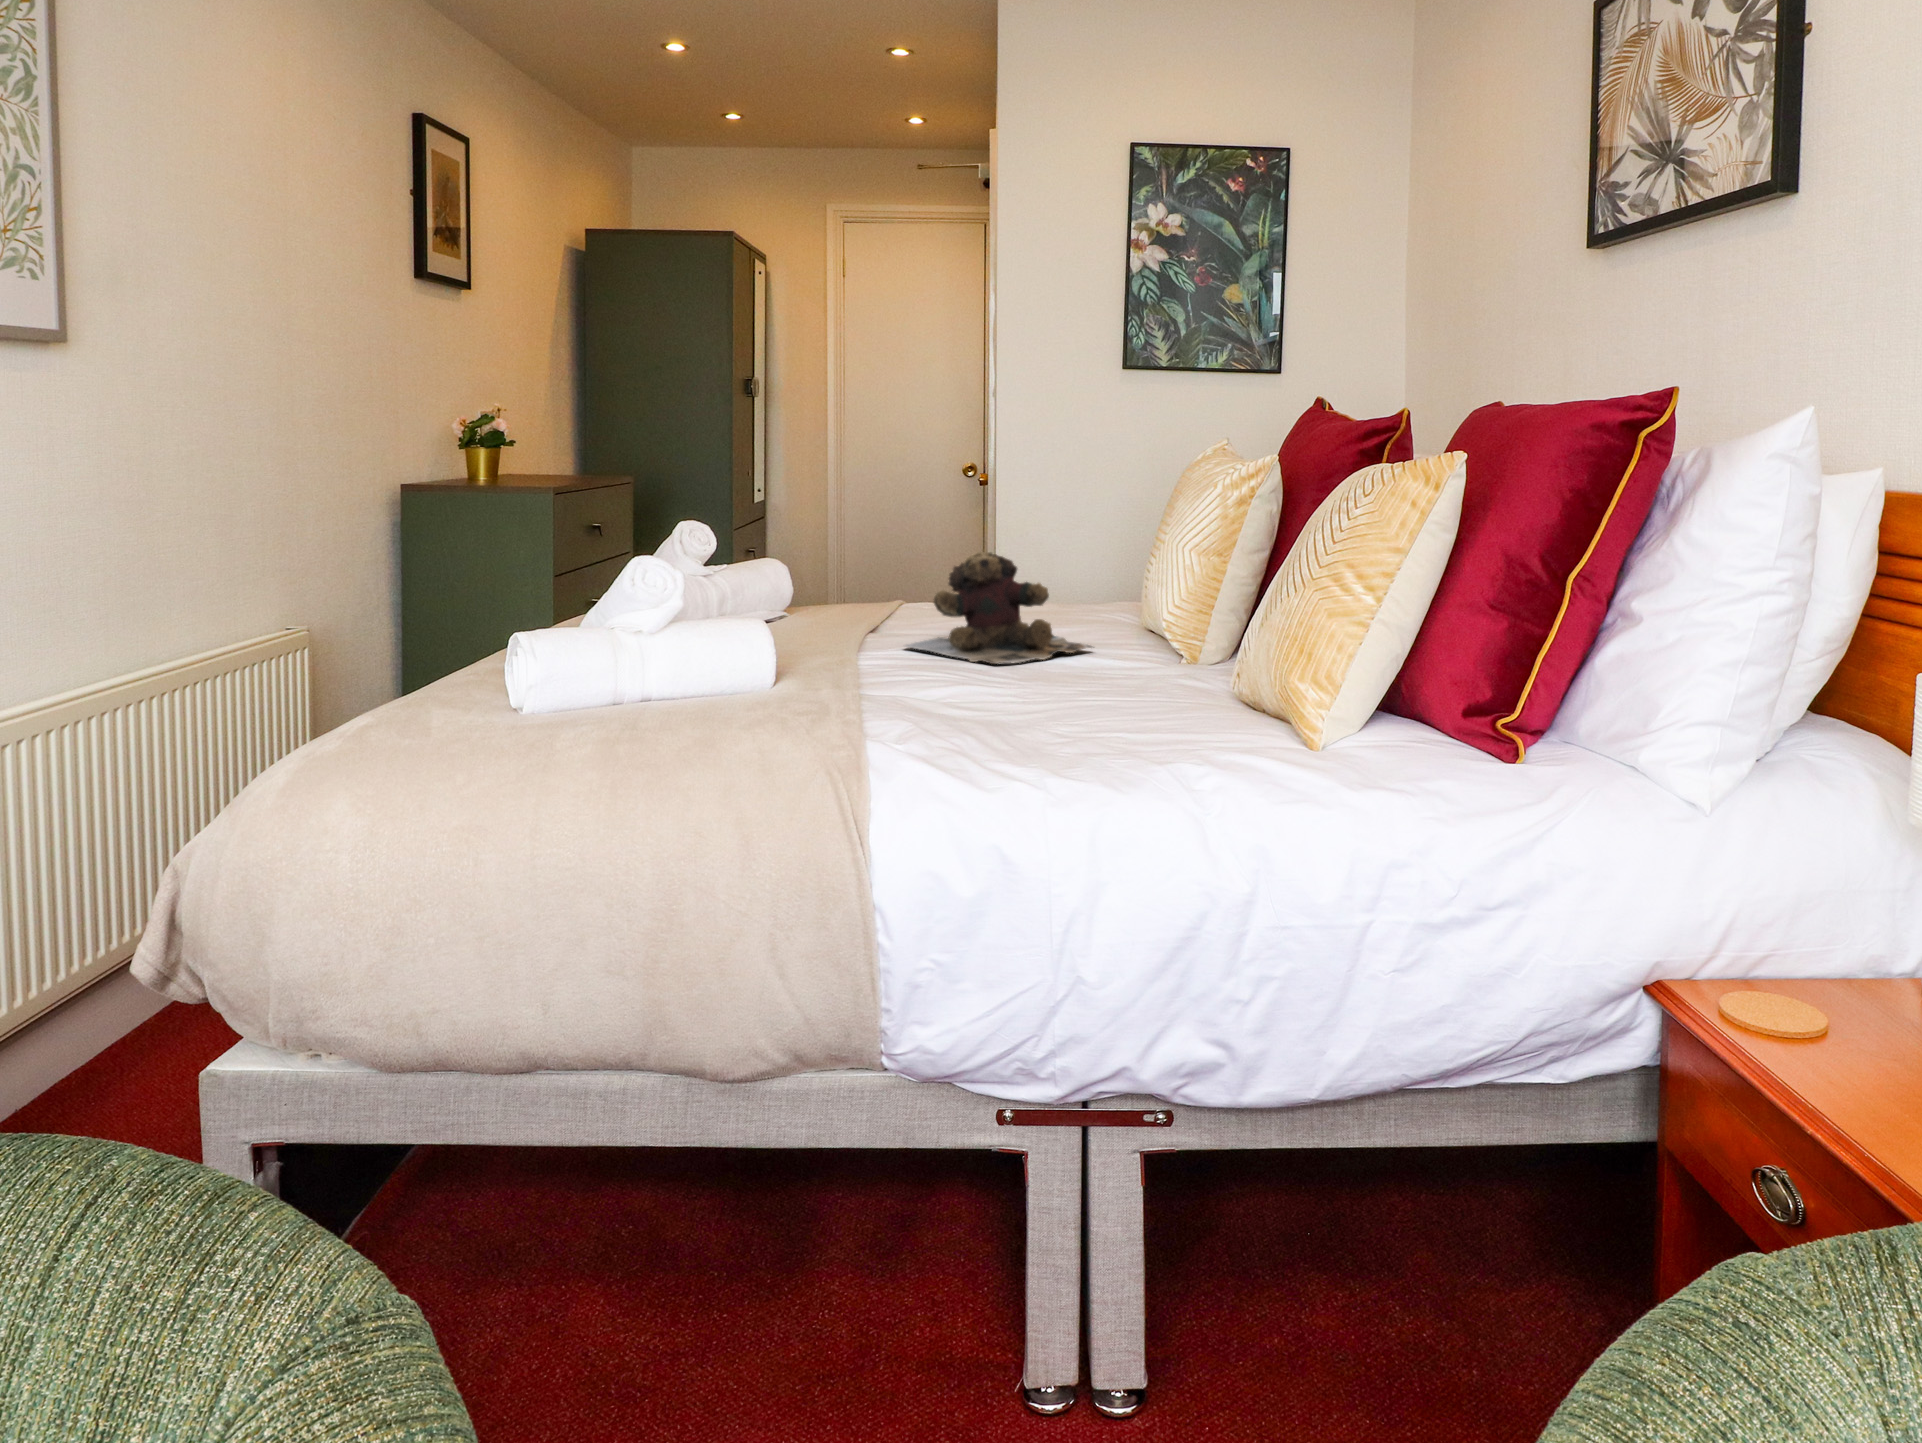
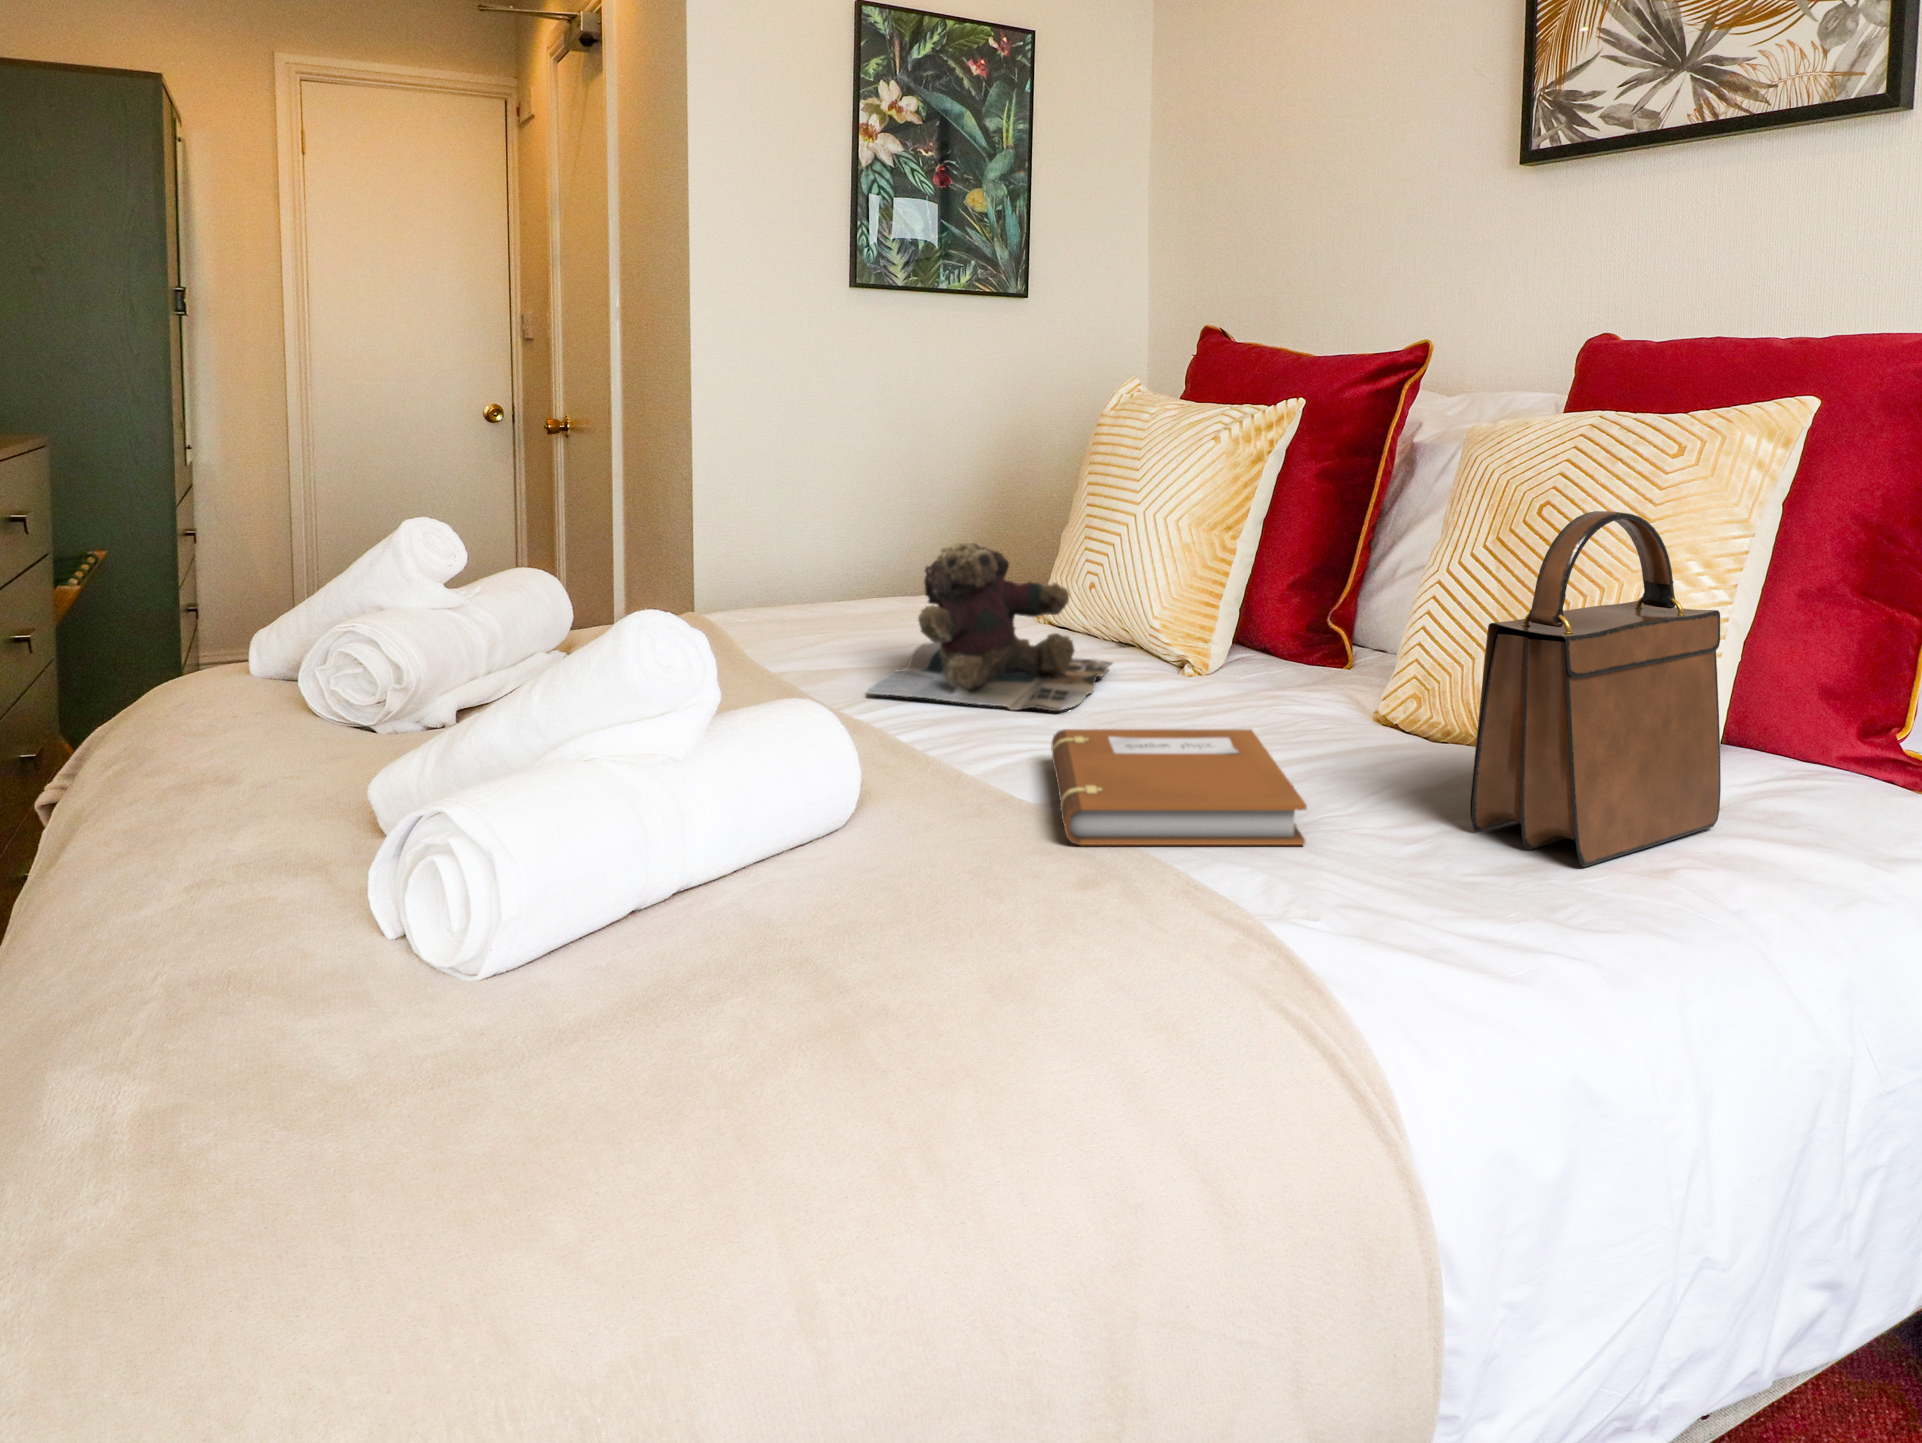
handbag: none [1080,523,1259,748] -> present [1470,511,1721,867]
notebook: none [841,660,1041,722] -> present [1051,729,1307,845]

